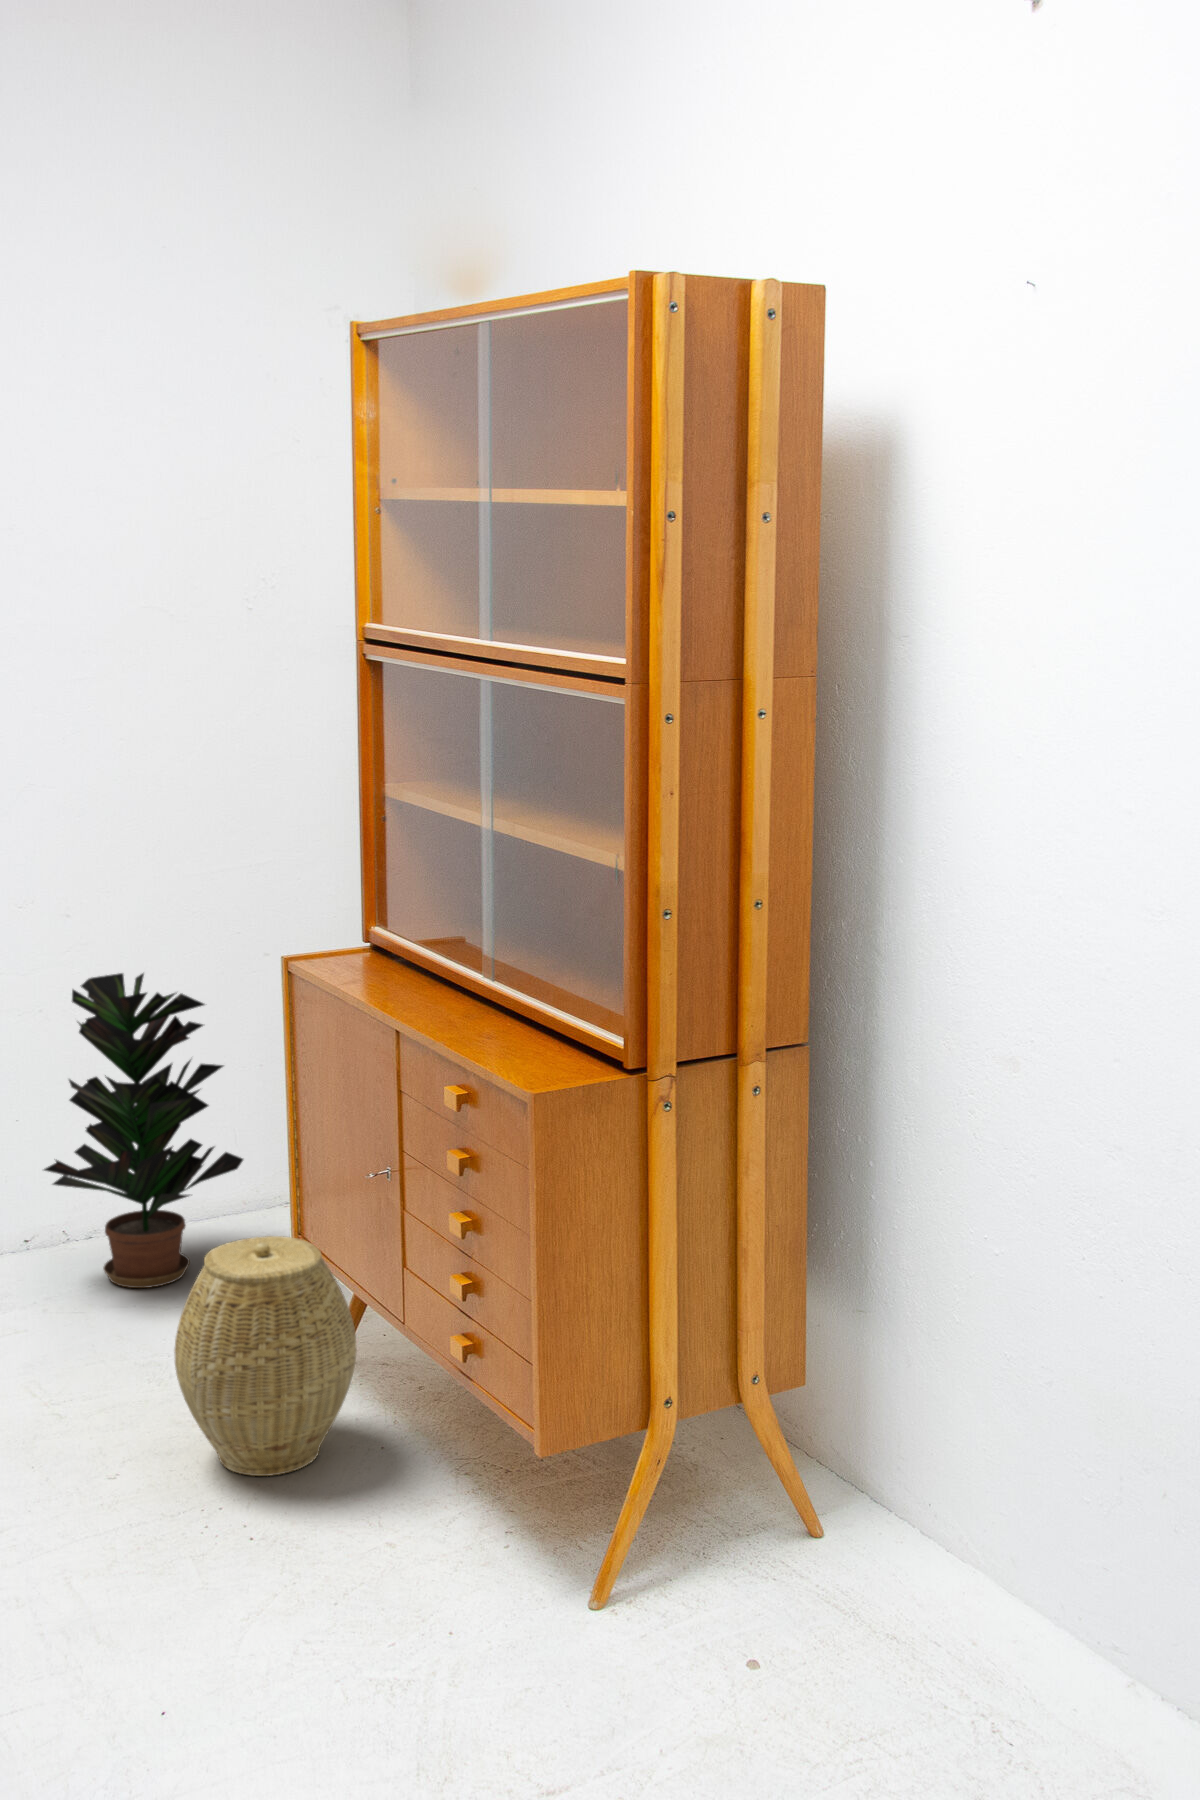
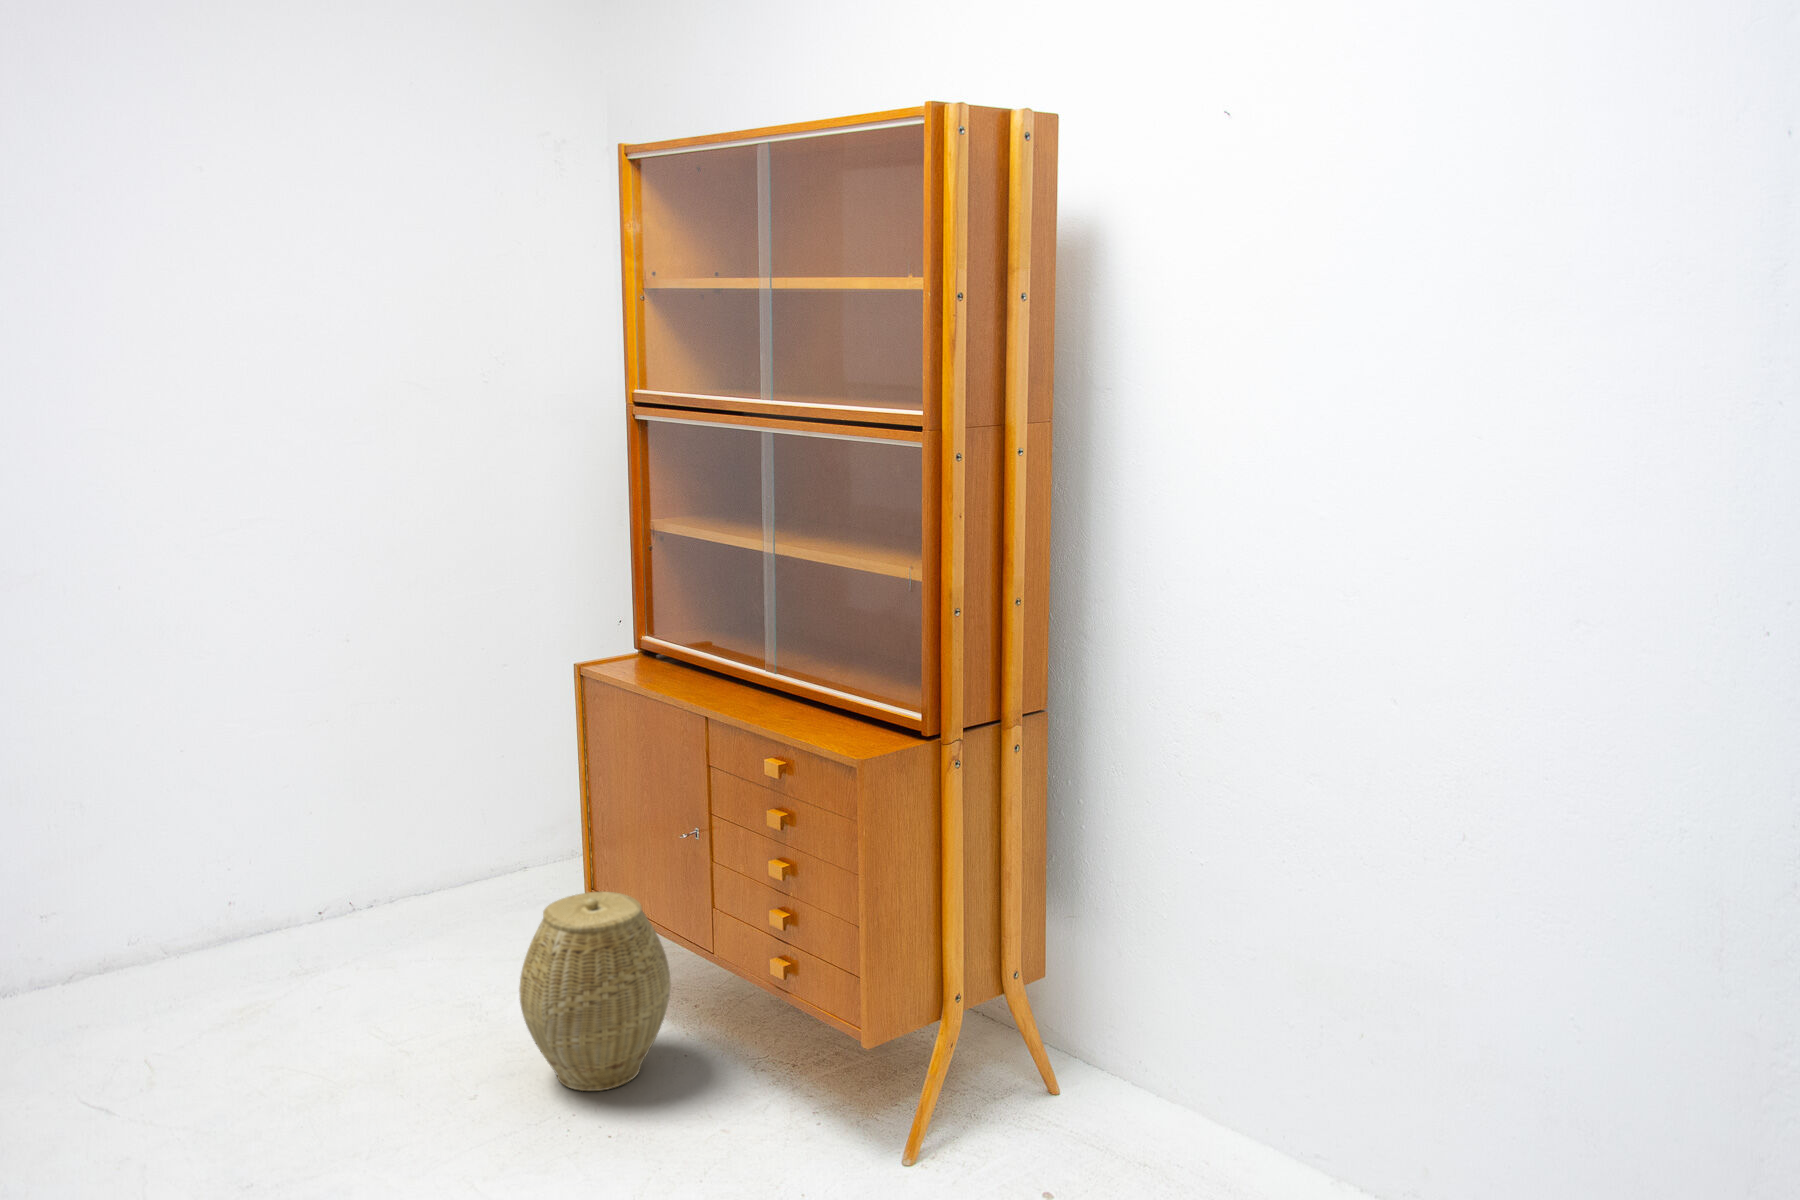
potted plant: present [44,973,243,1288] -> none [349,682,515,944]

